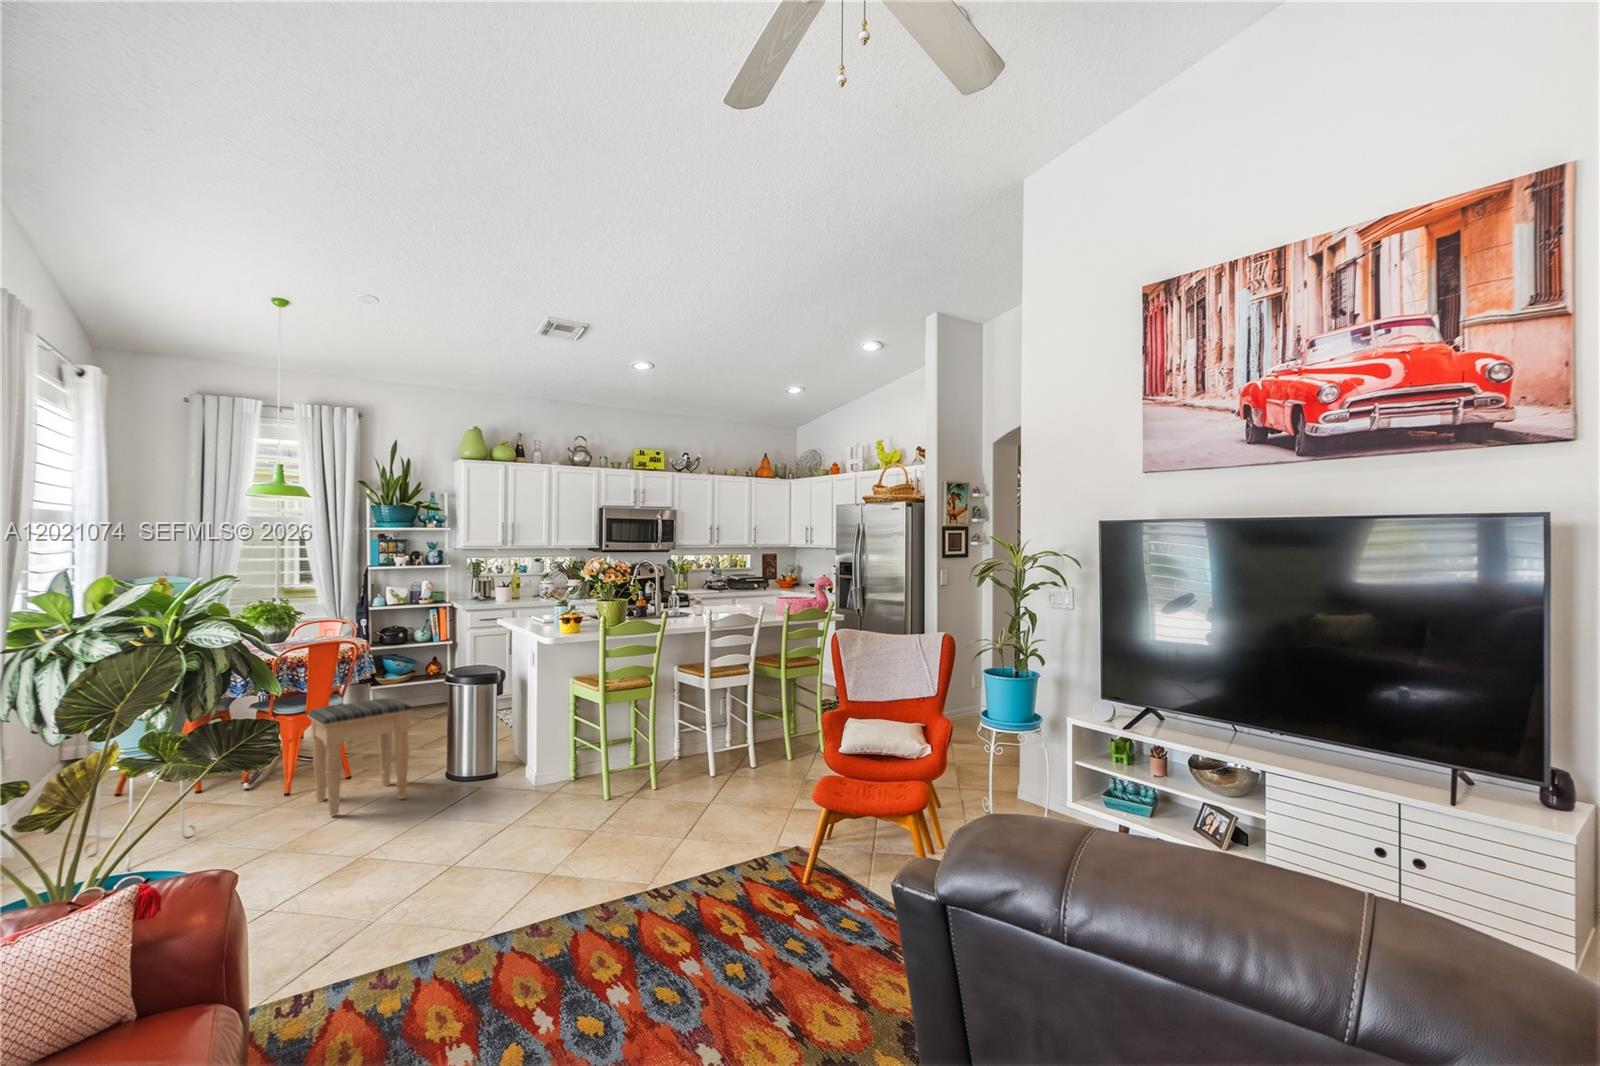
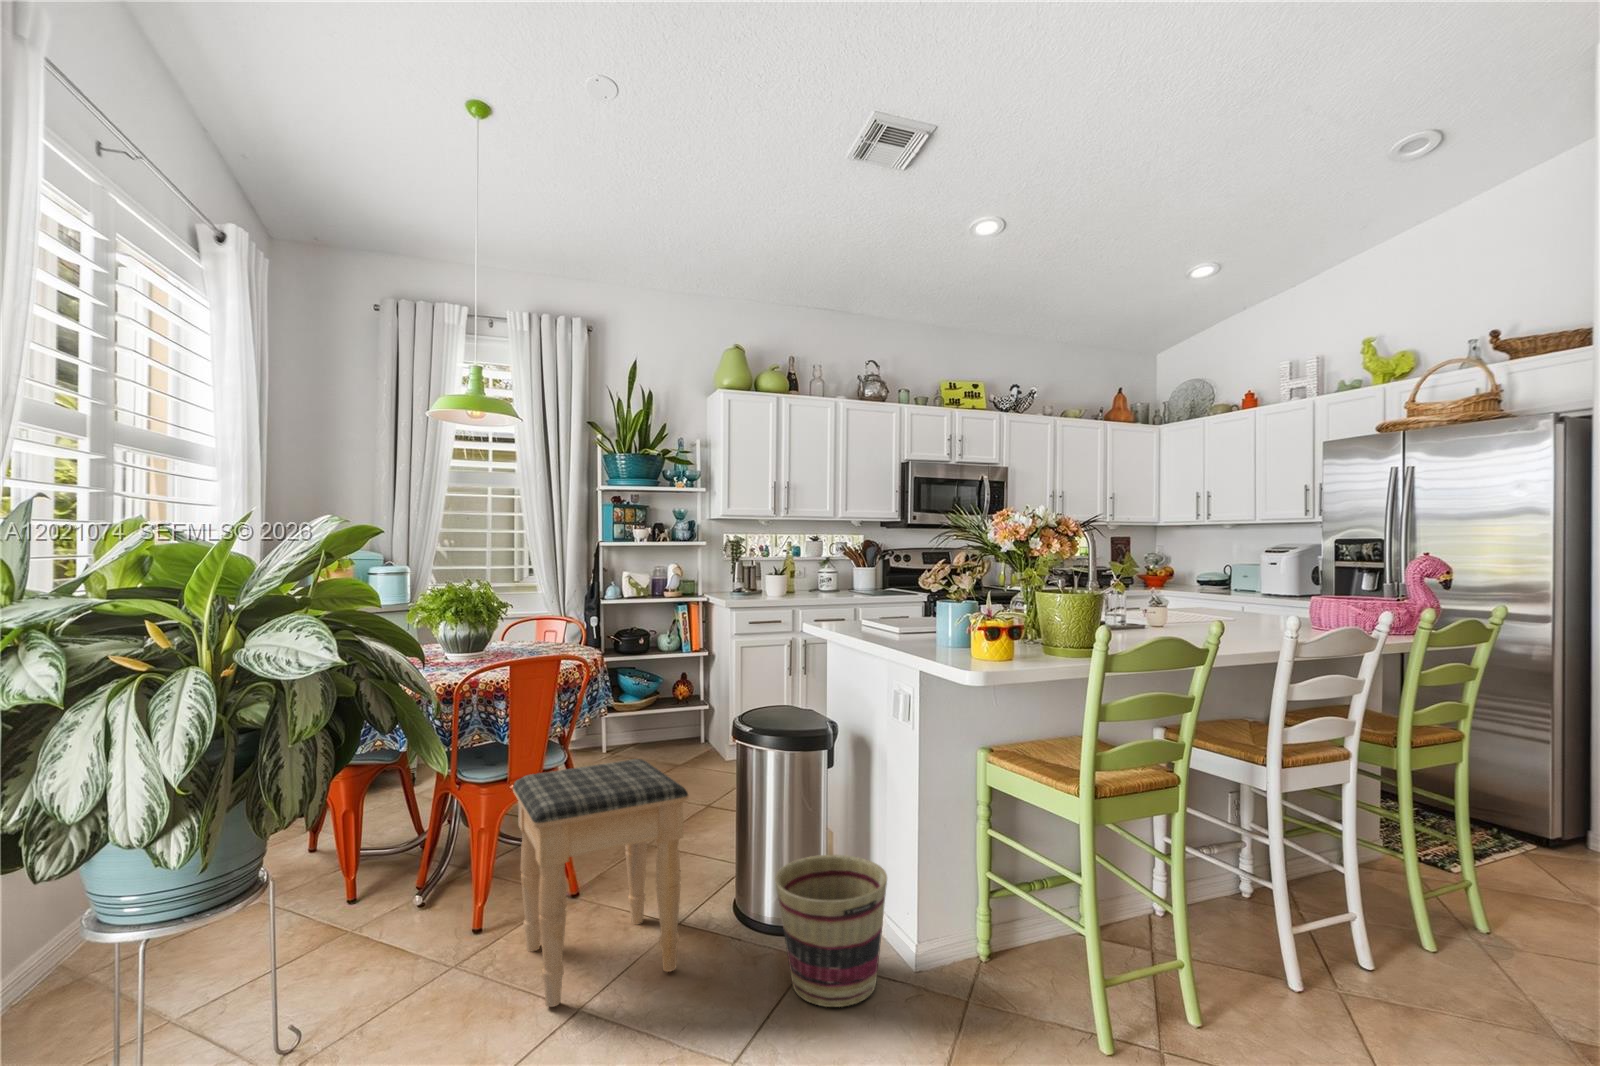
basket: none [460,735,520,800] -> present [775,855,887,1007]

